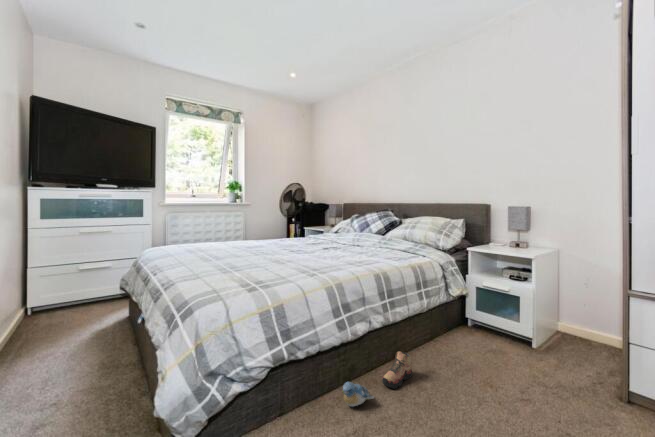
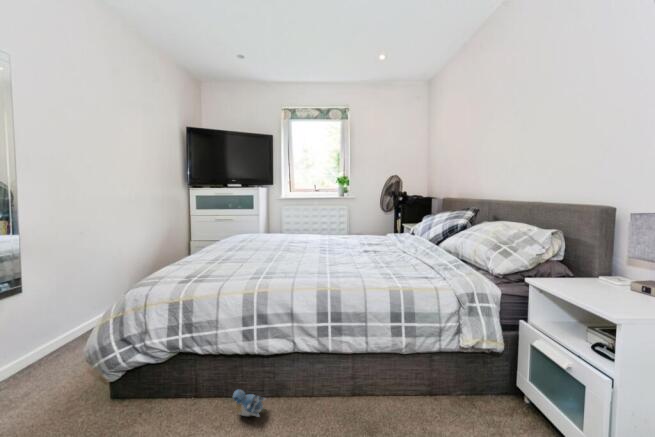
shoe: present [382,351,412,389] -> none [289,381,337,420]

